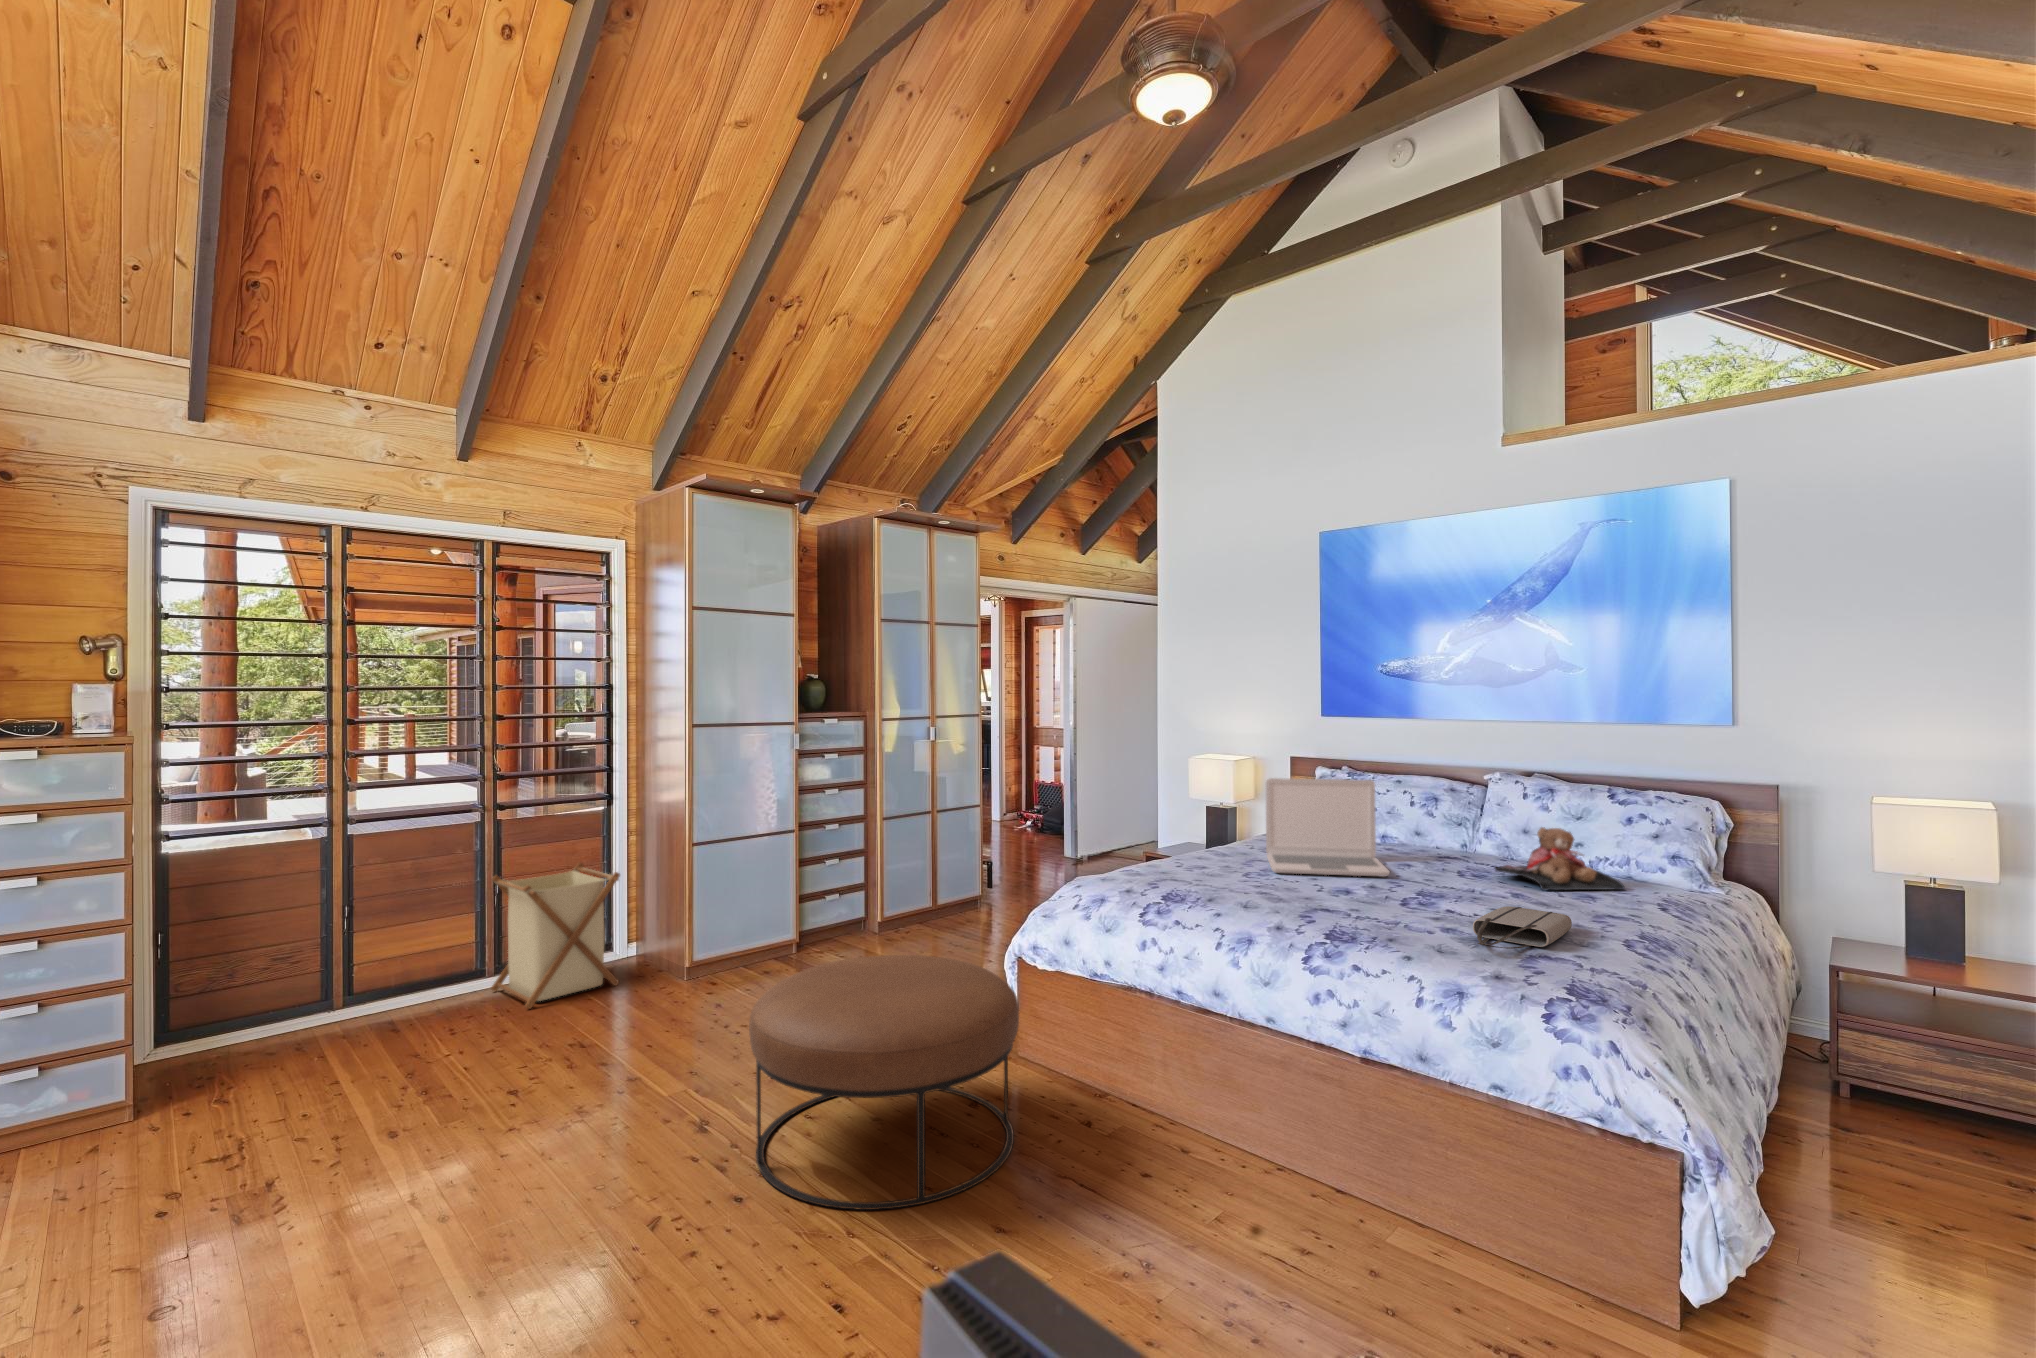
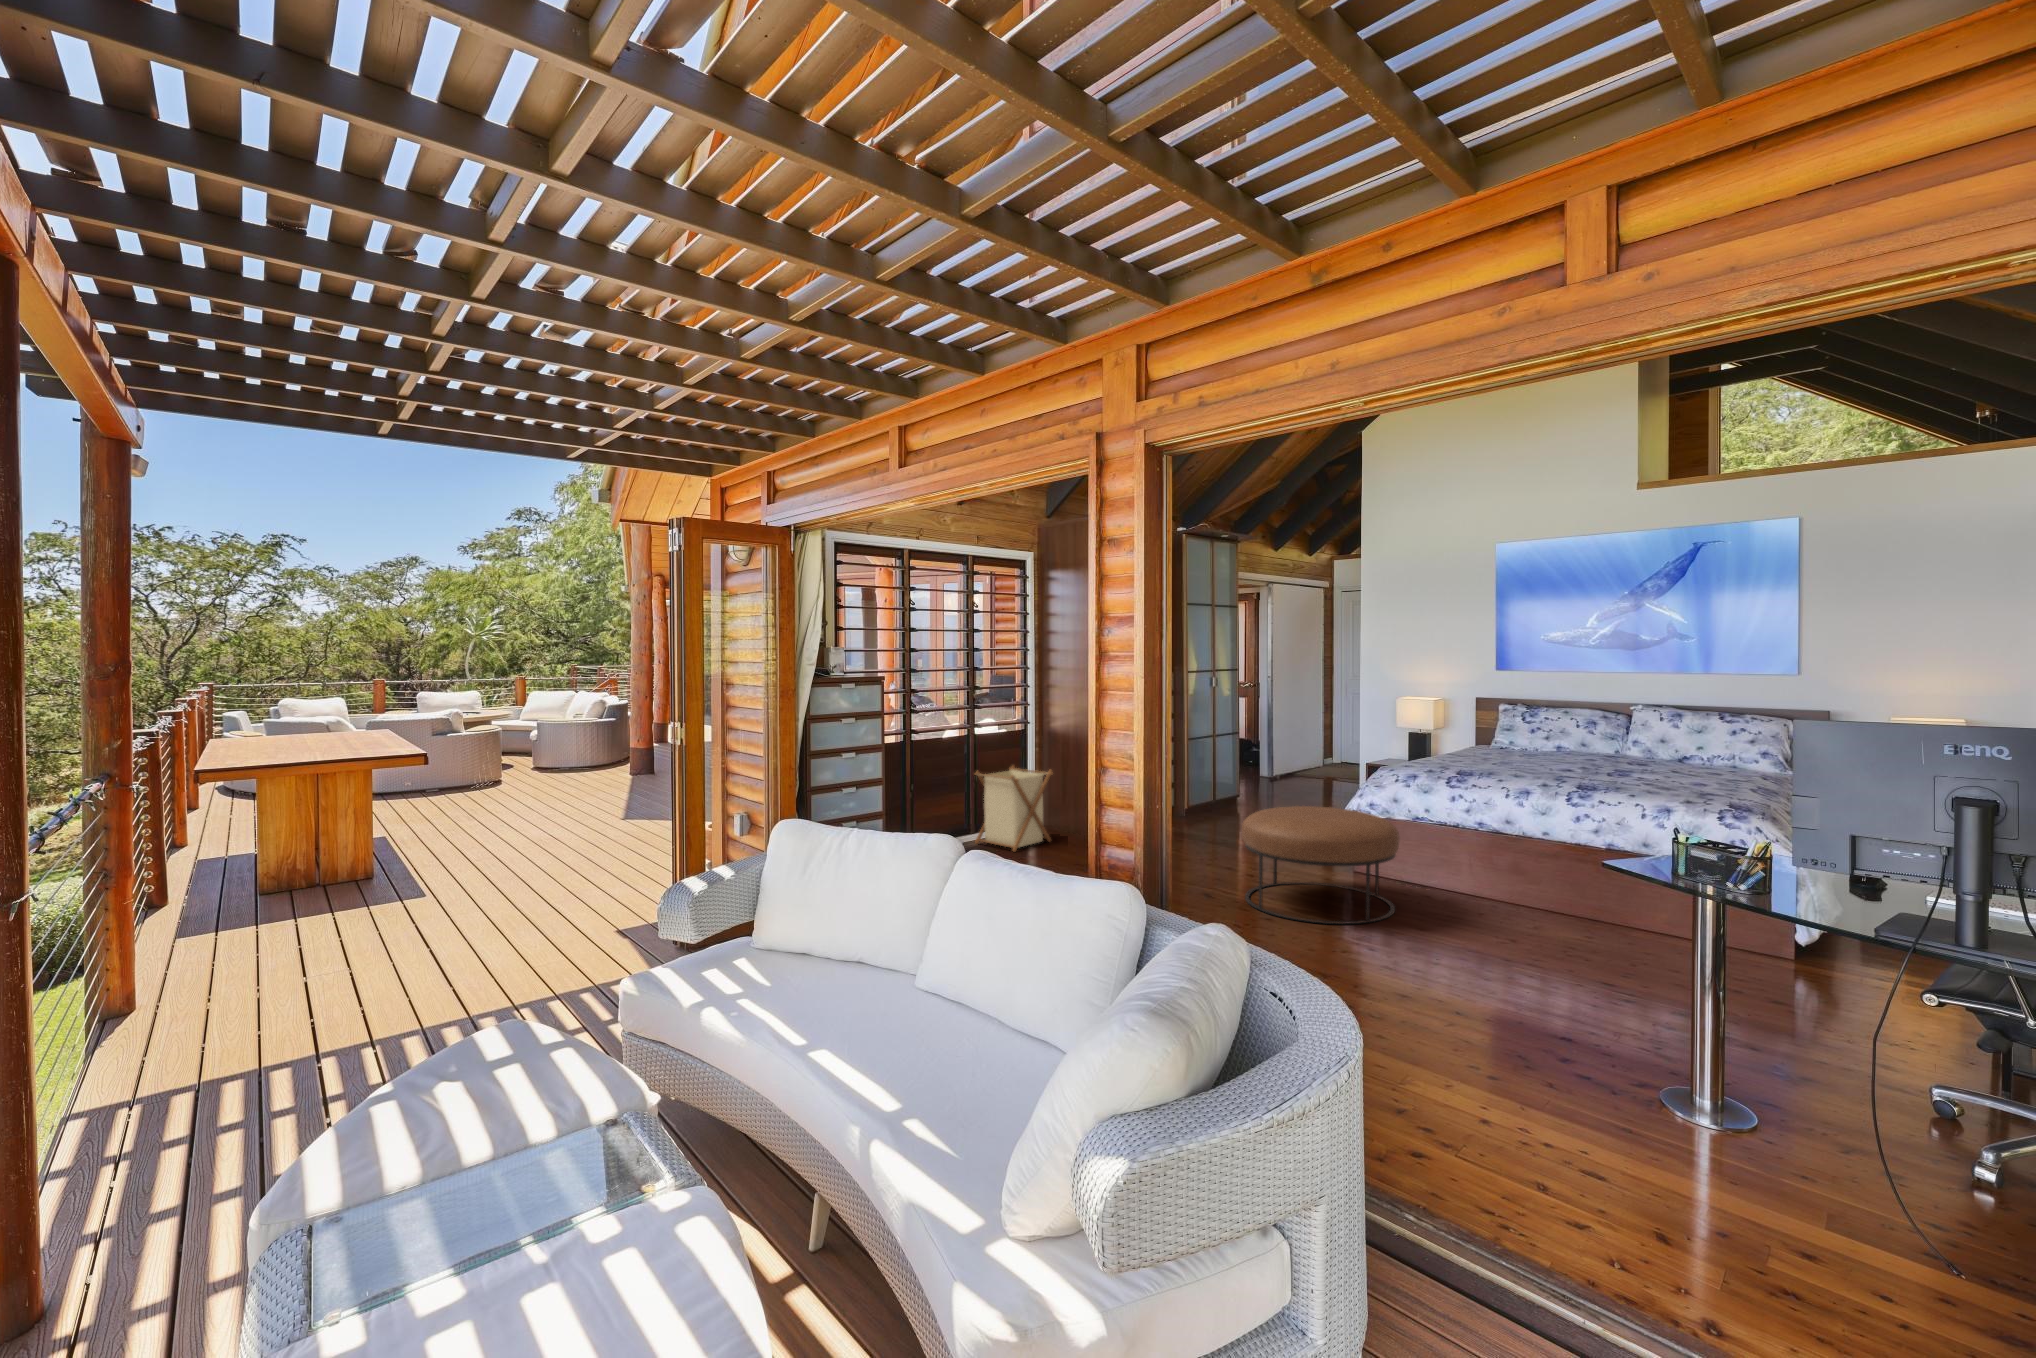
laptop: present [1266,778,1390,876] -> none [1495,708,1586,765]
teddy bear: present [1495,827,1625,890] -> none [1650,734,1736,771]
tote bag: present [1473,906,1572,949] -> none [1662,775,1717,792]

